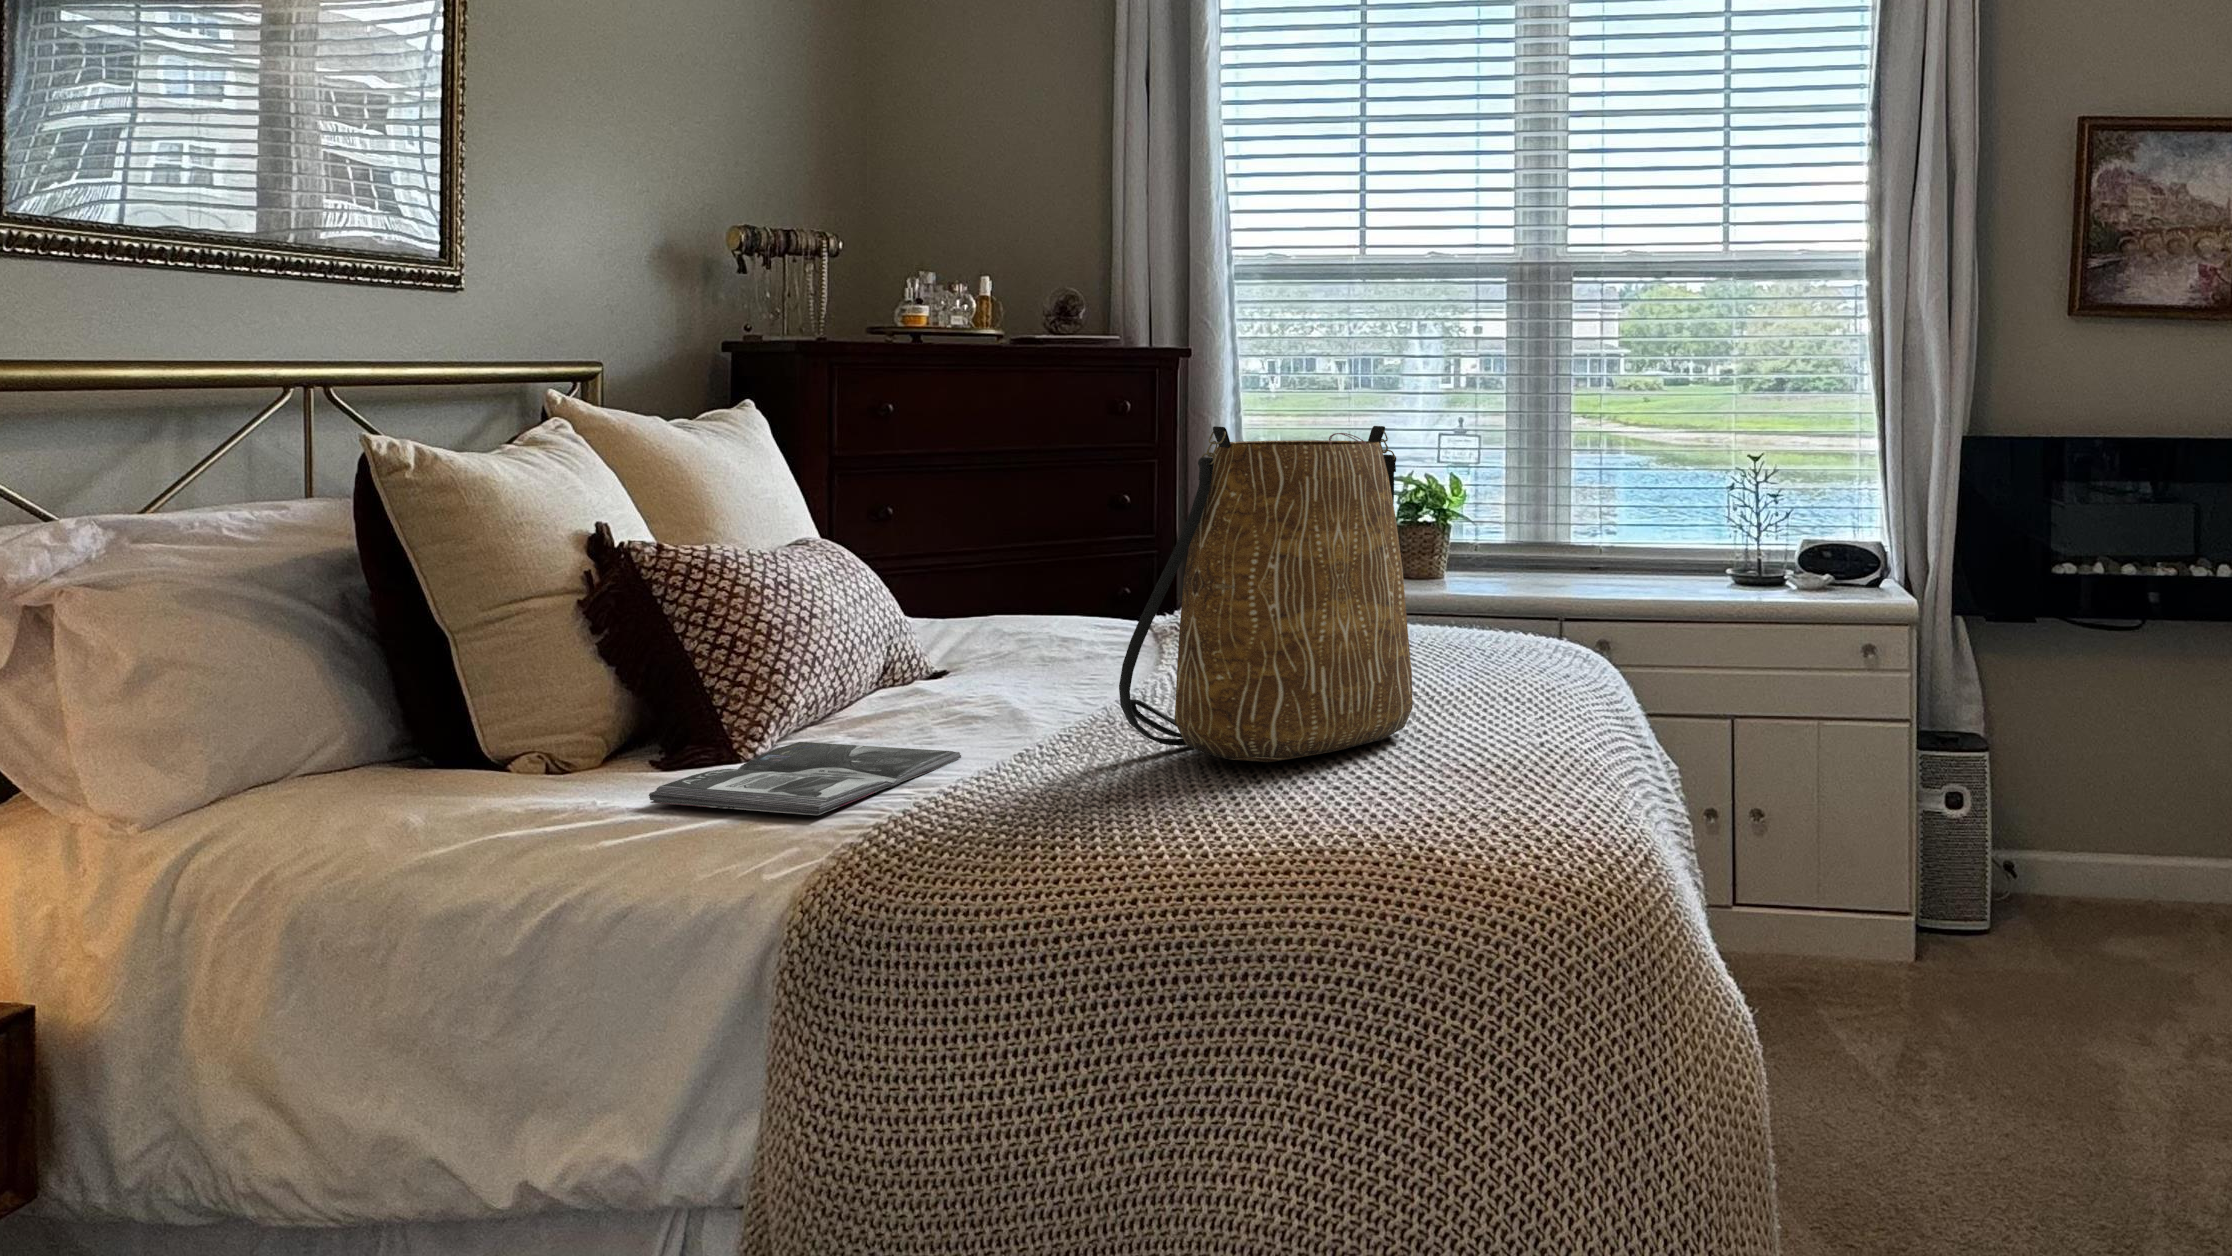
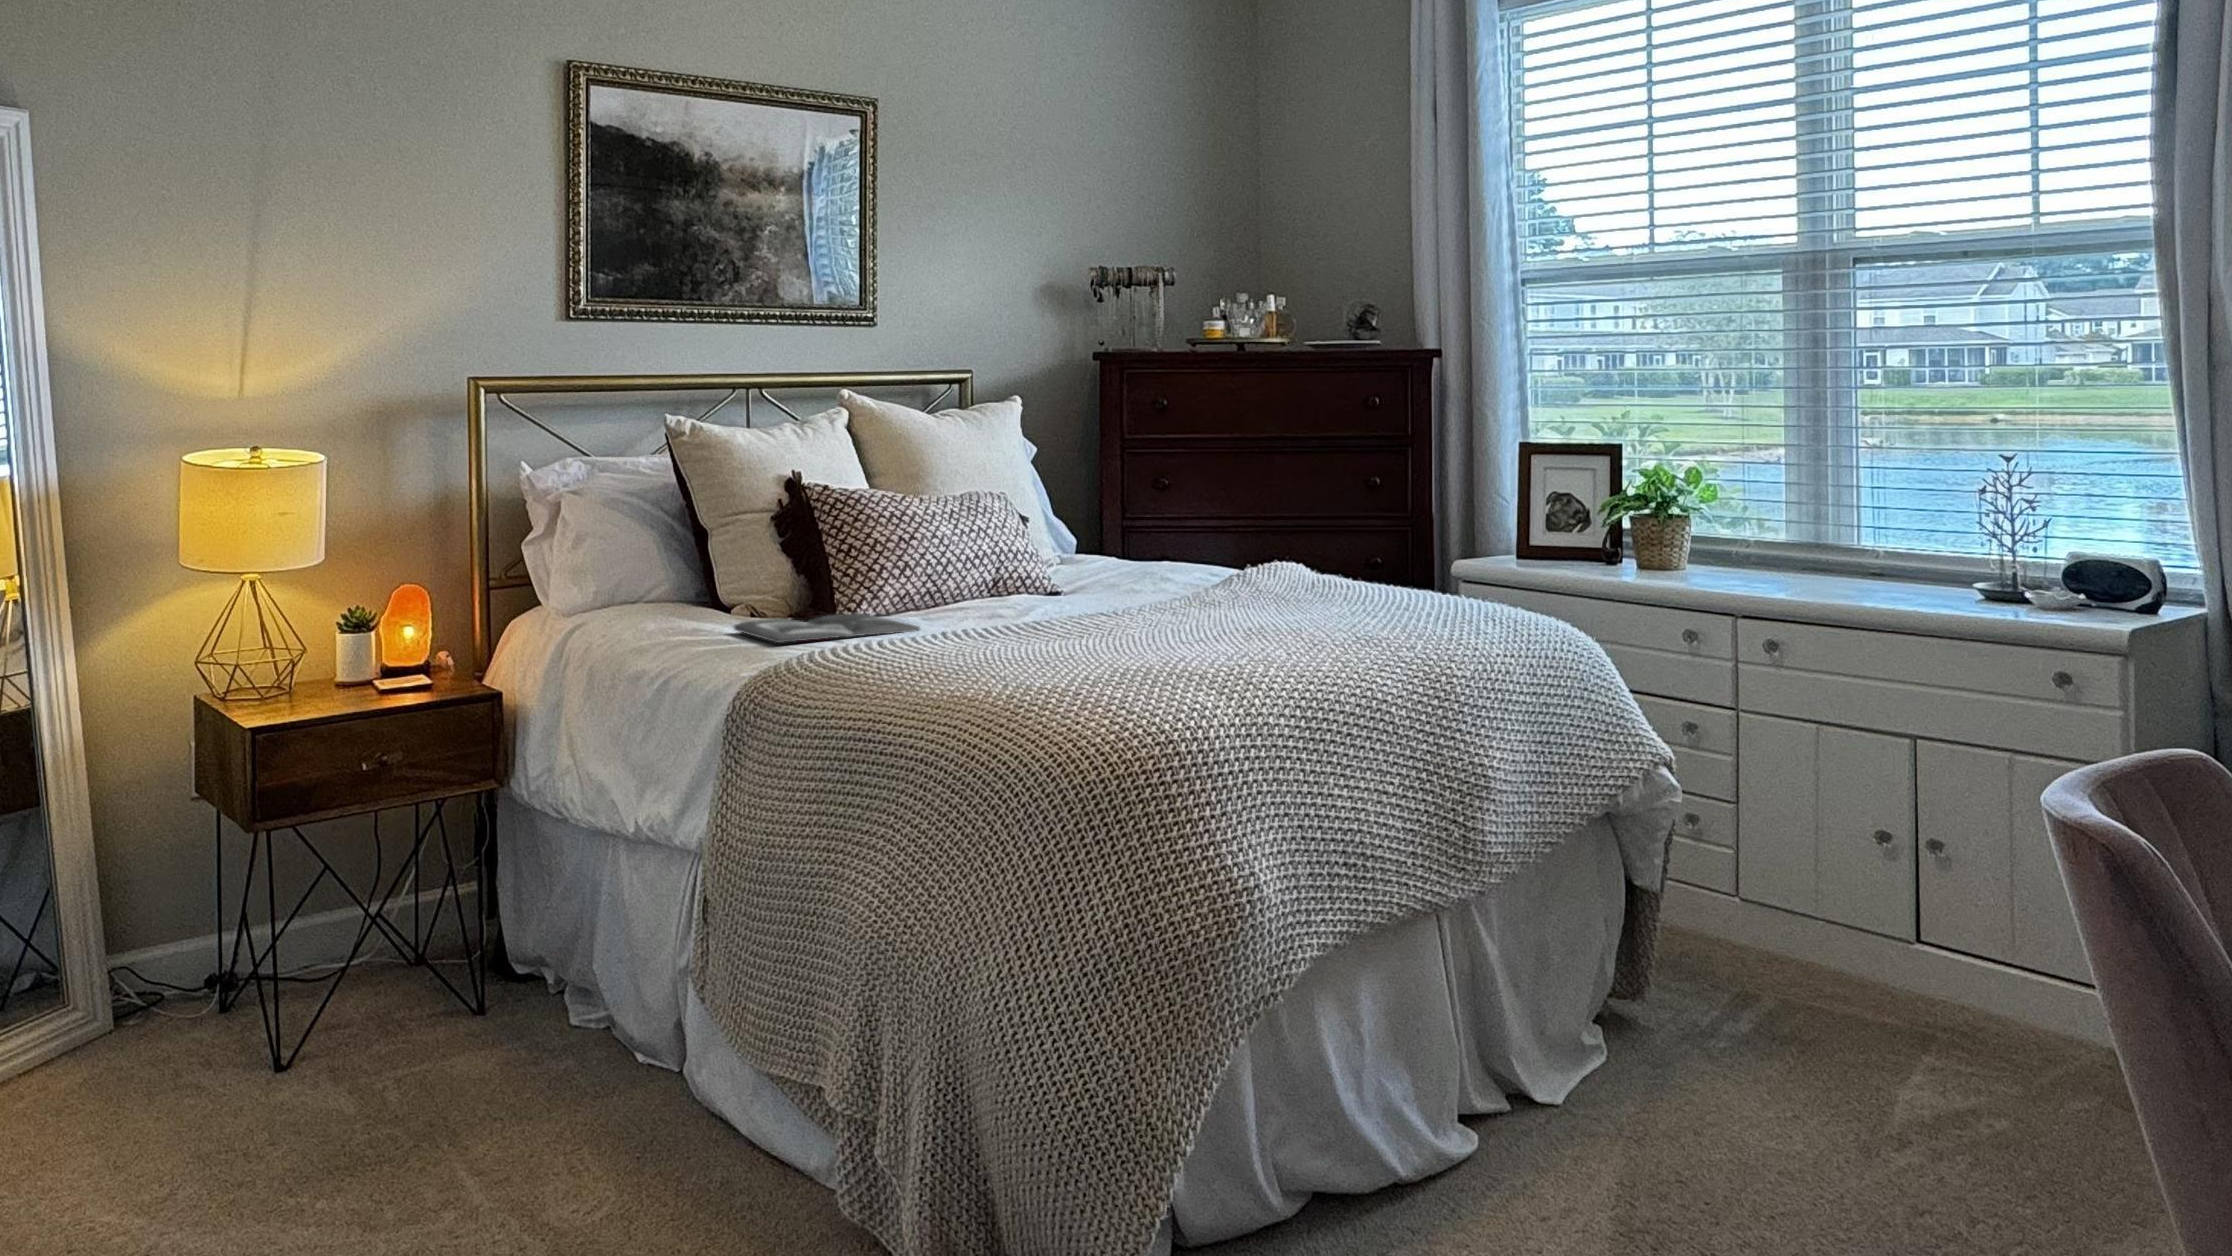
tote bag: present [1119,426,1412,762] -> none [975,407,1205,648]

